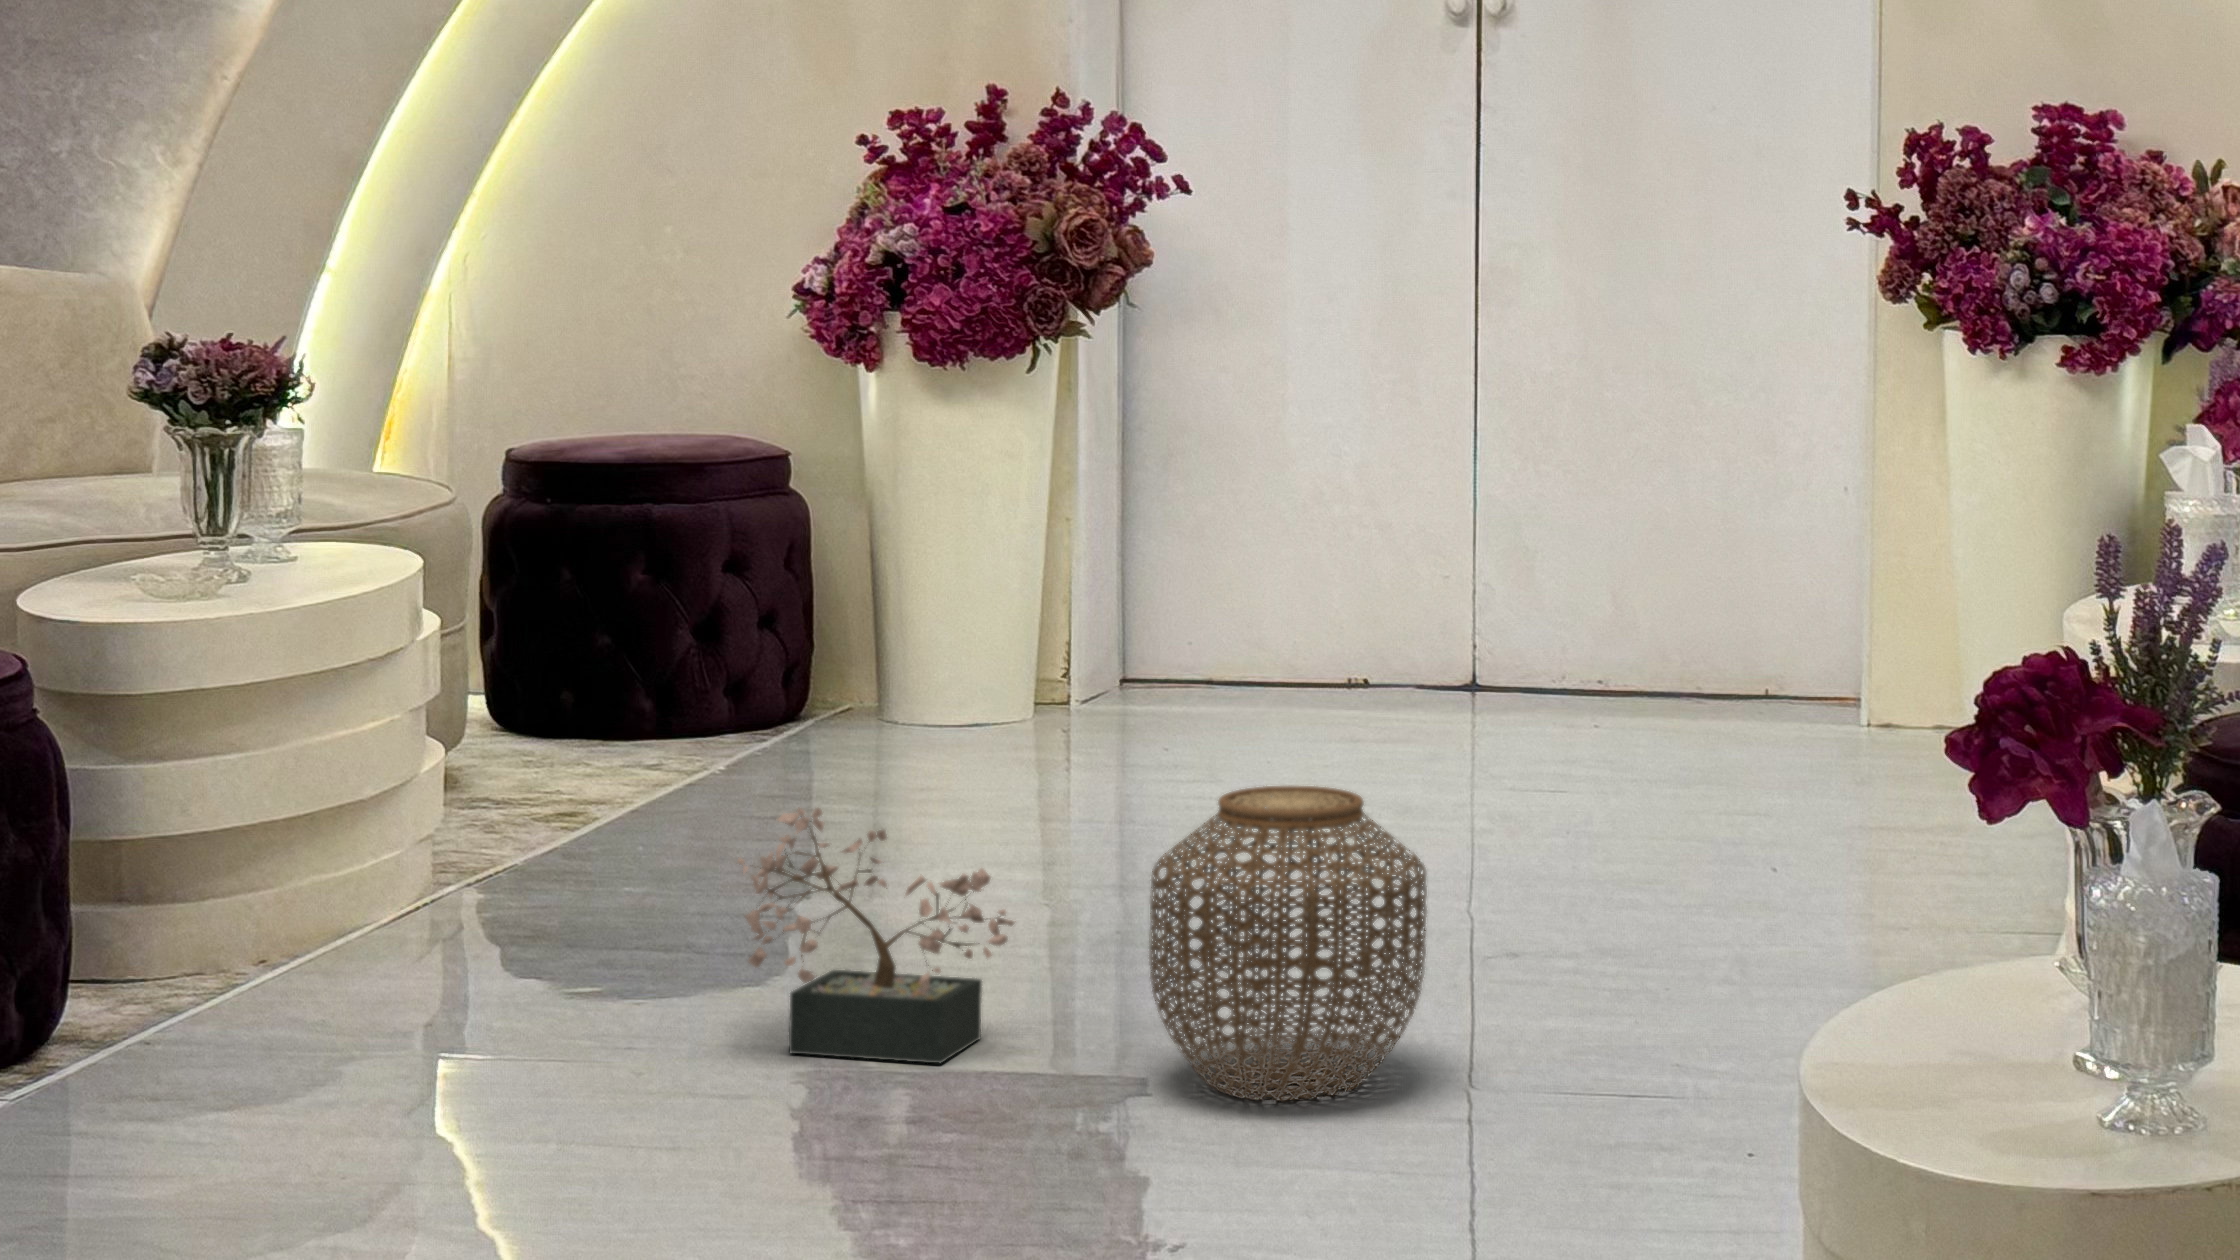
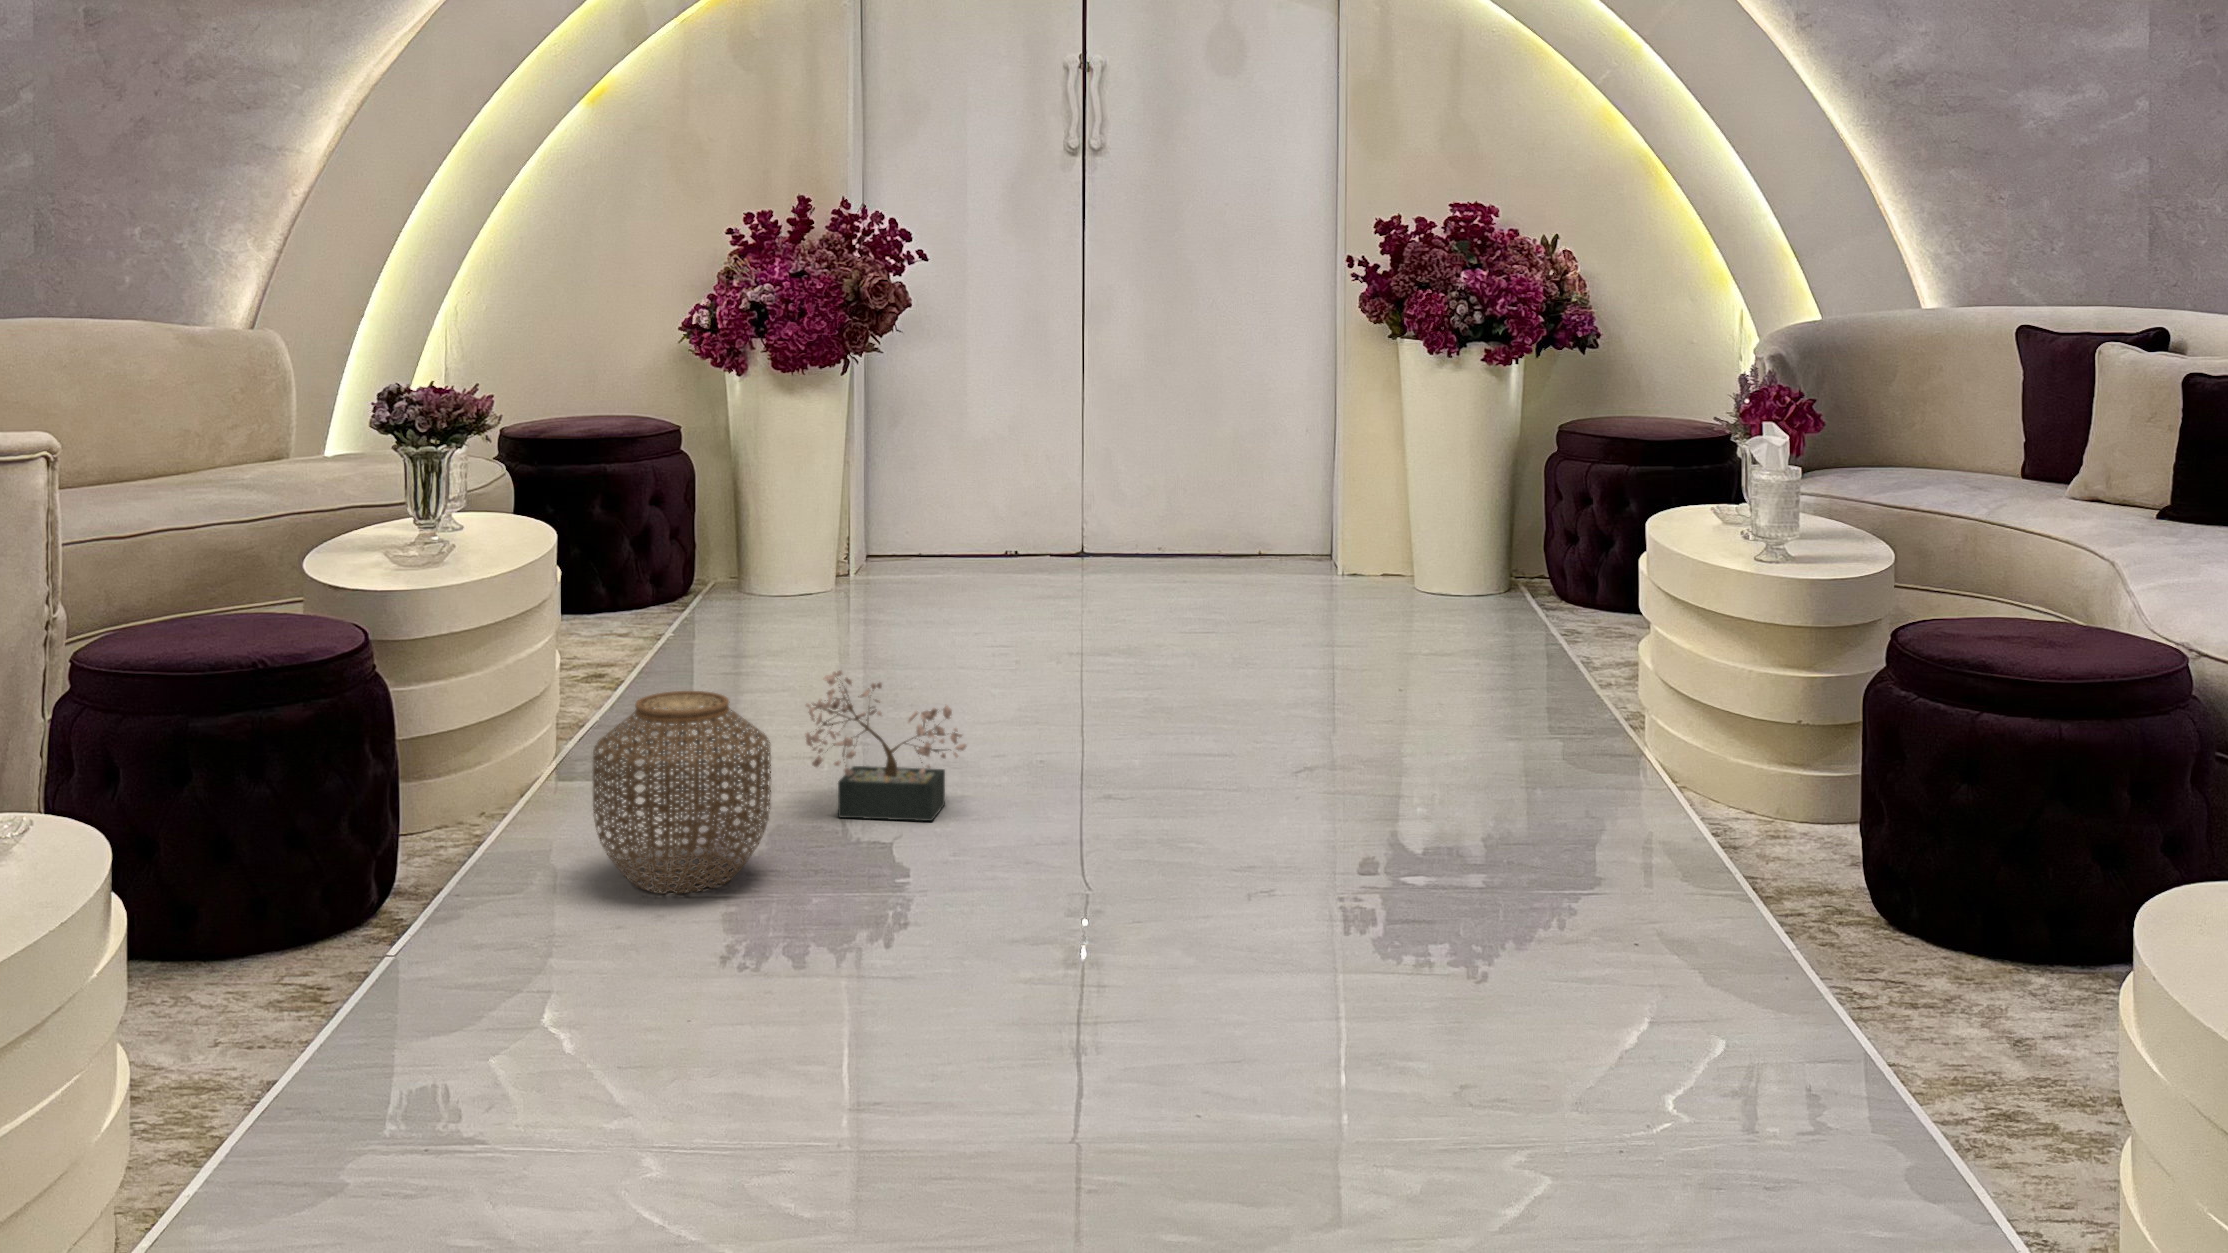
woven basket: present [1149,786,1427,1101] -> present [593,691,771,894]

